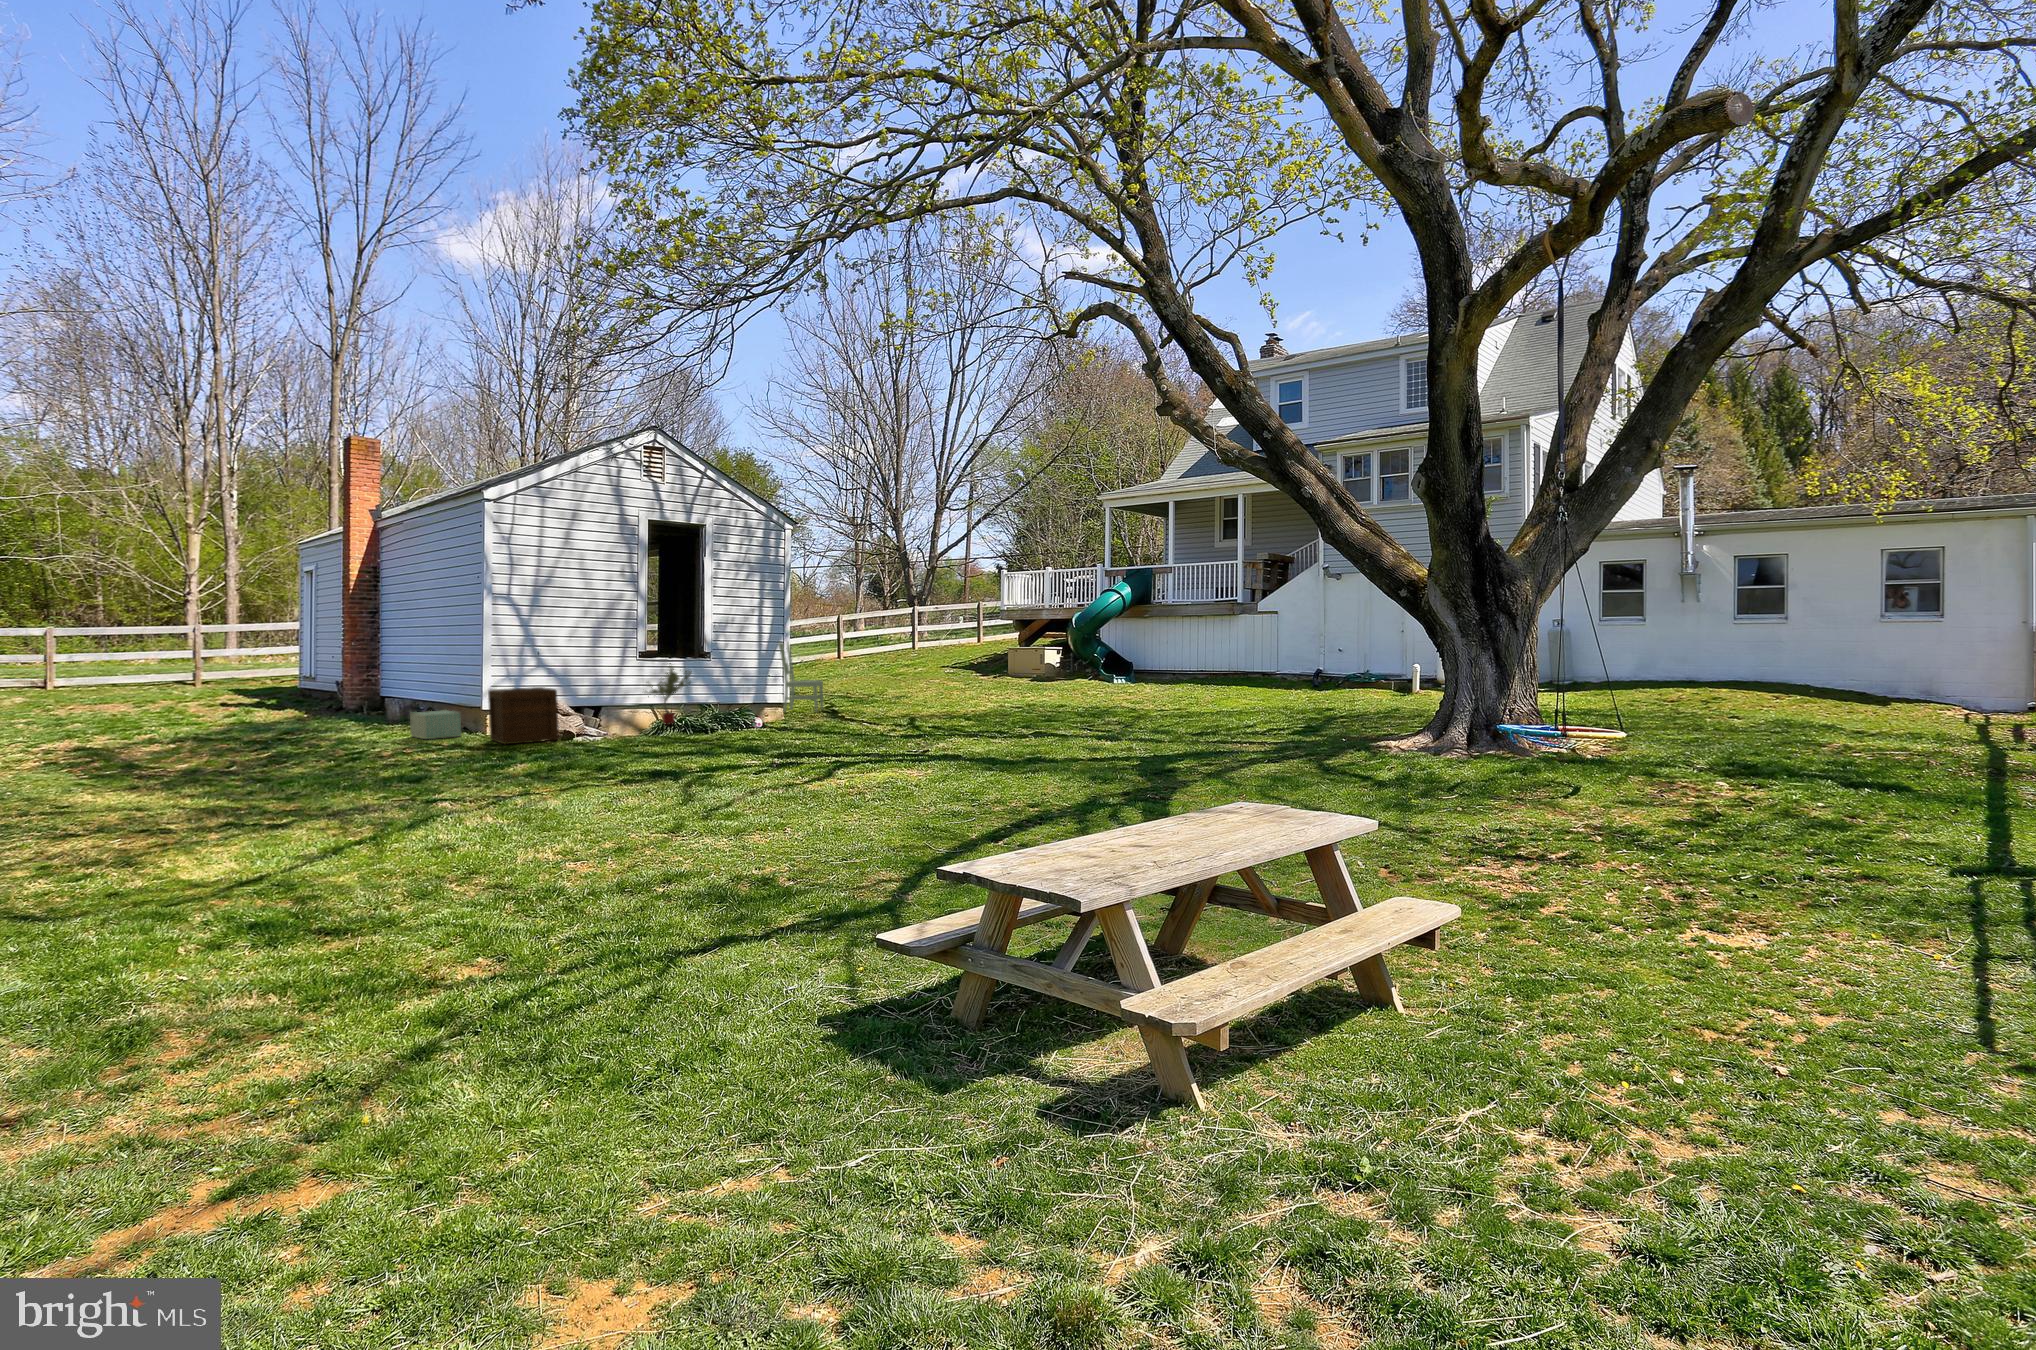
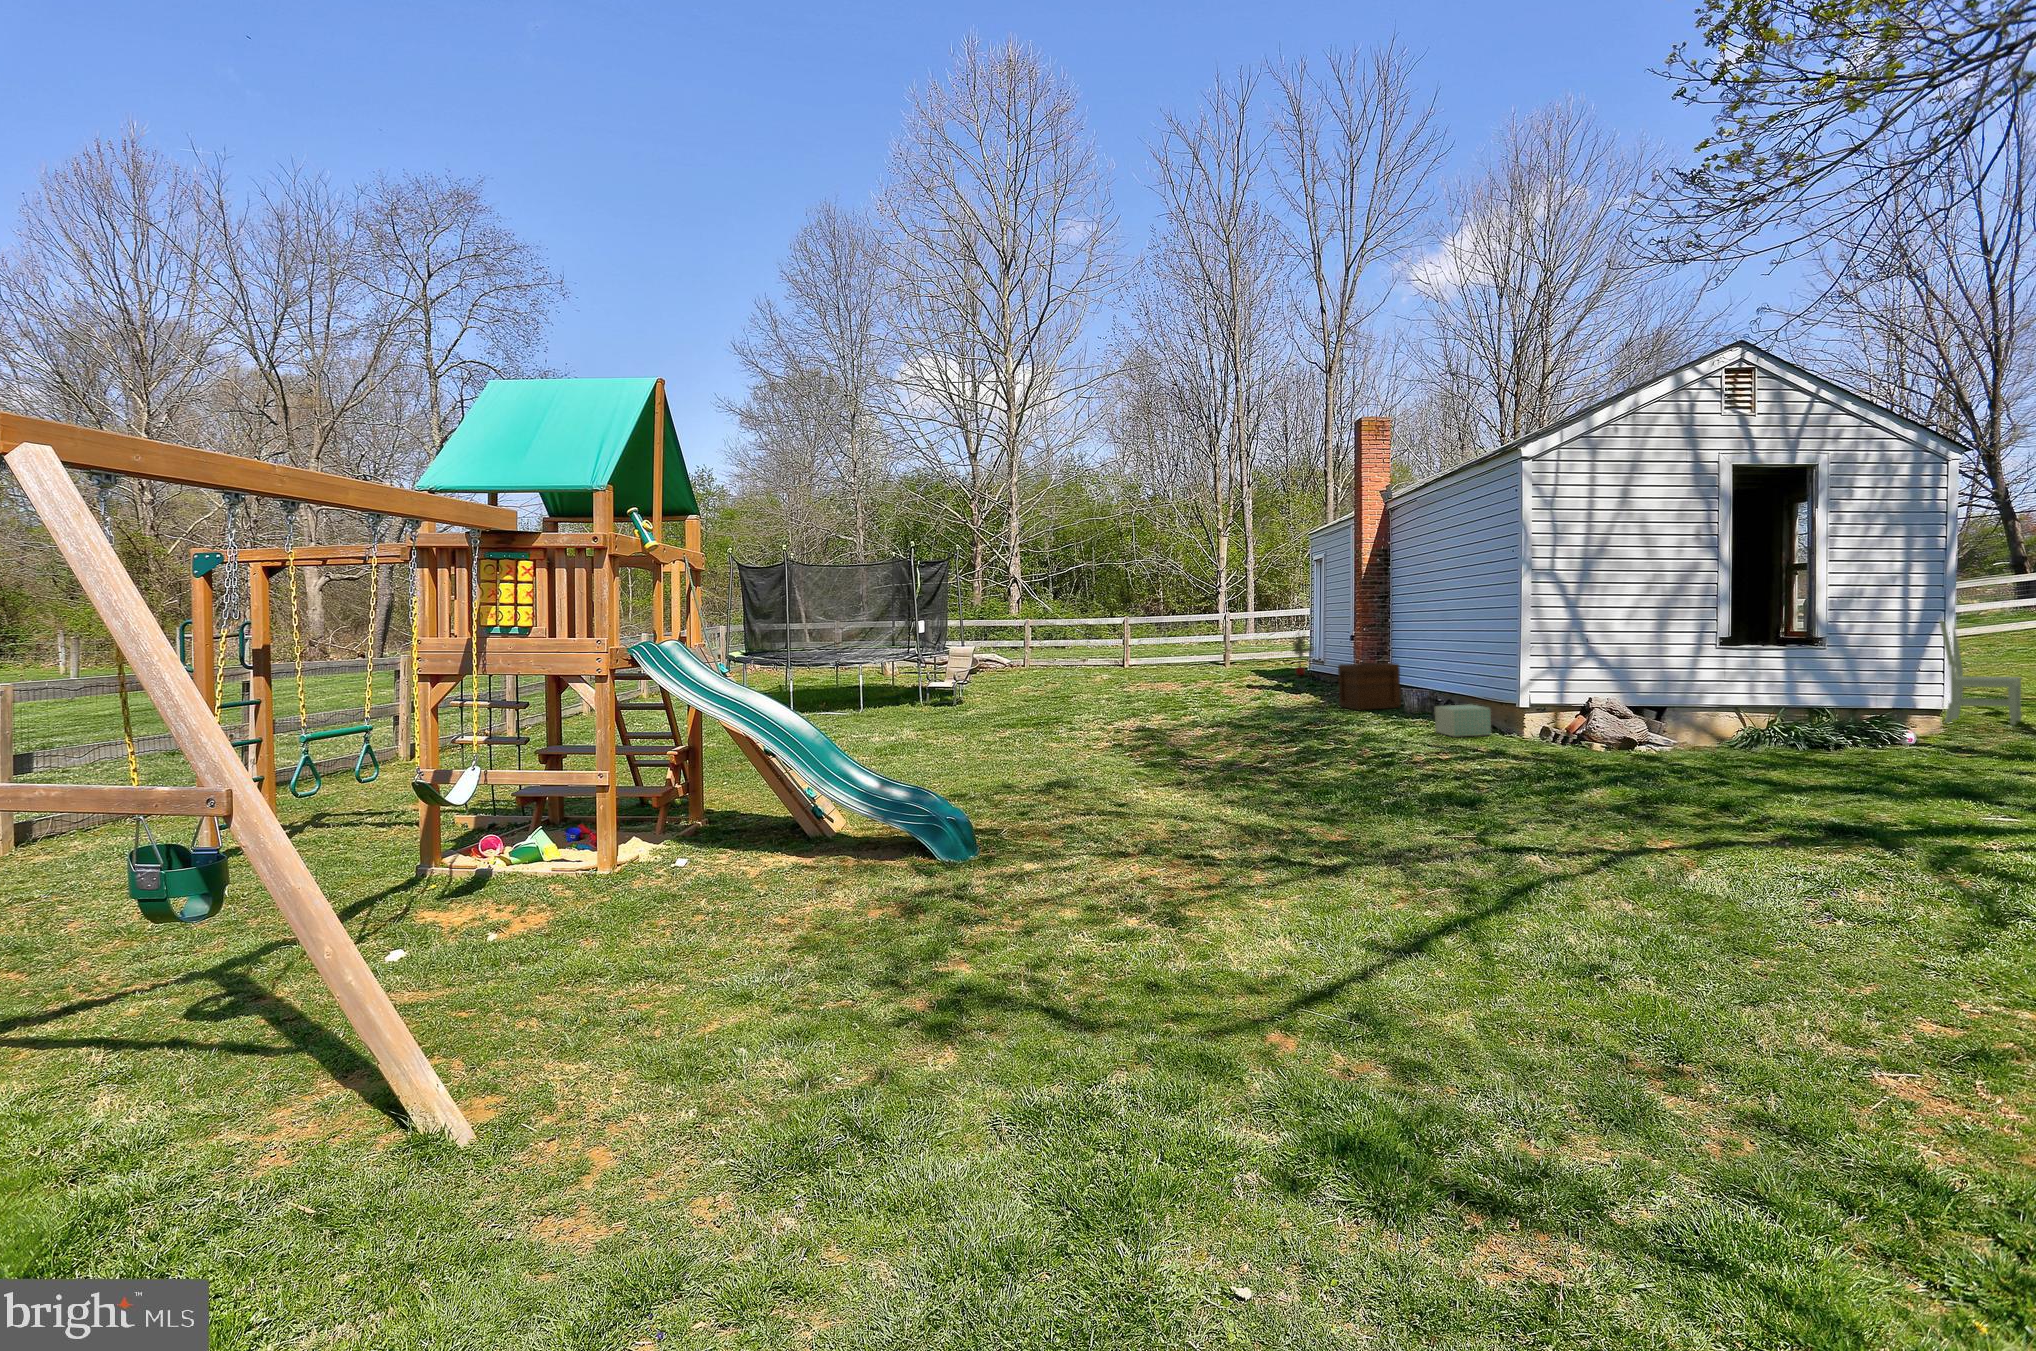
potted tree: present [645,663,692,725] -> present [1292,633,1314,675]
wooden crate: present [488,687,559,745] -> present [1338,662,1401,710]

